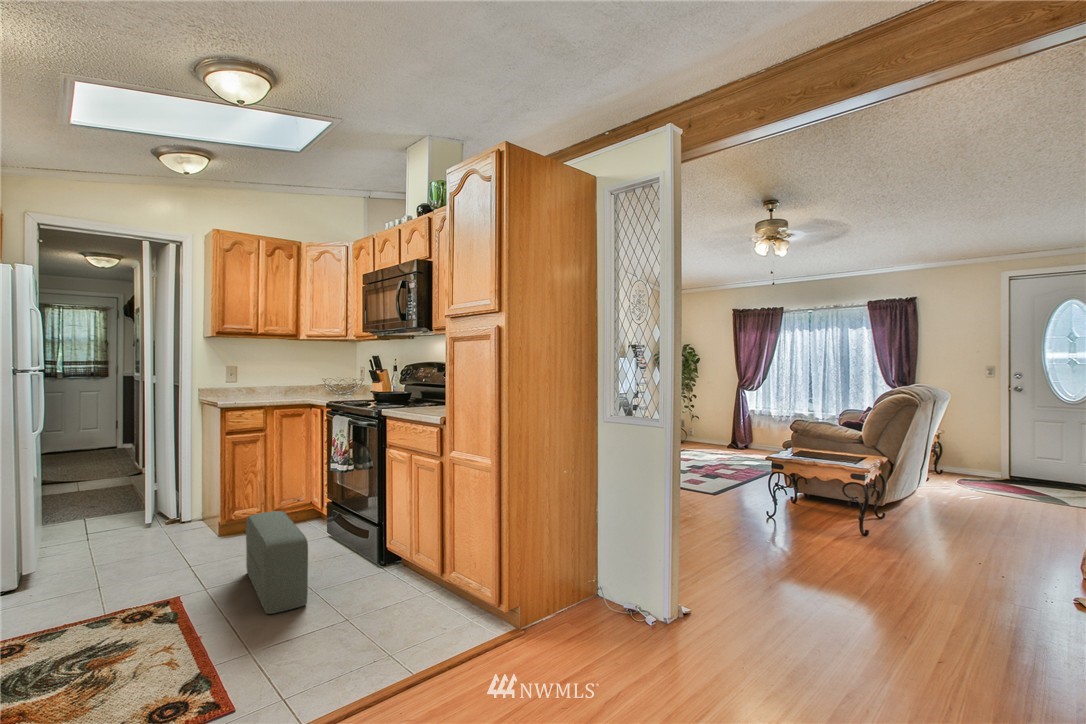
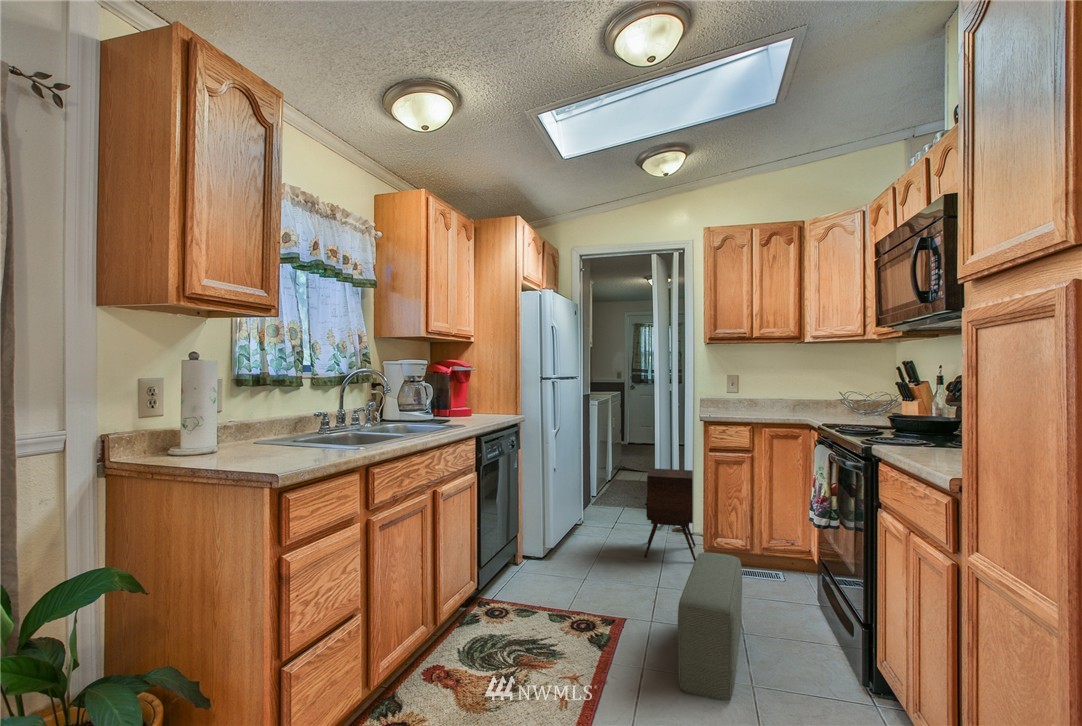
side table: none [146,457,212,550] -> present [644,468,696,561]

